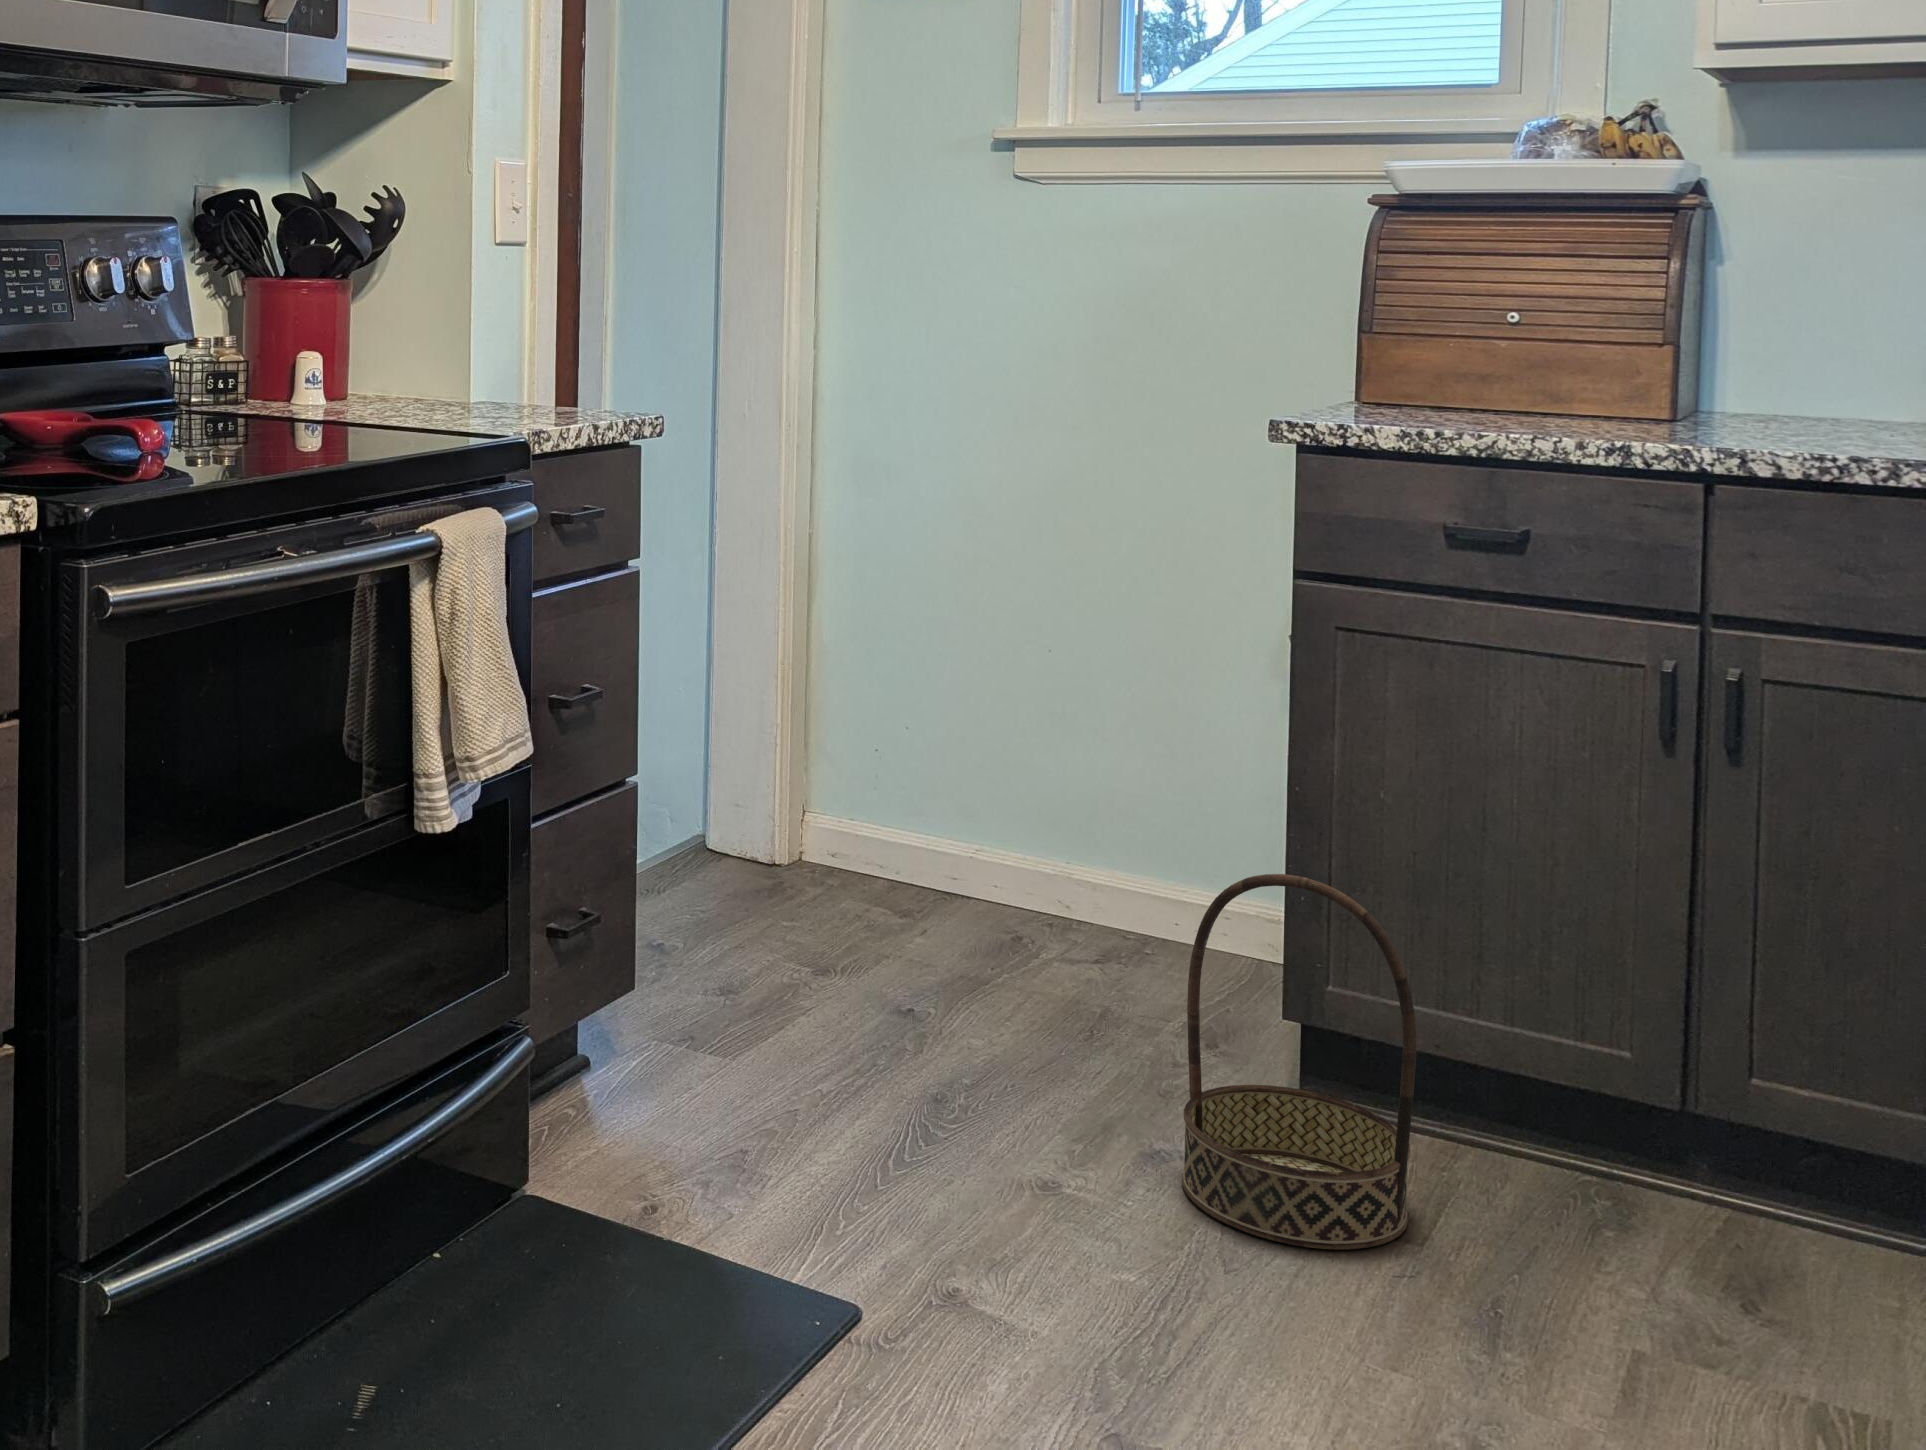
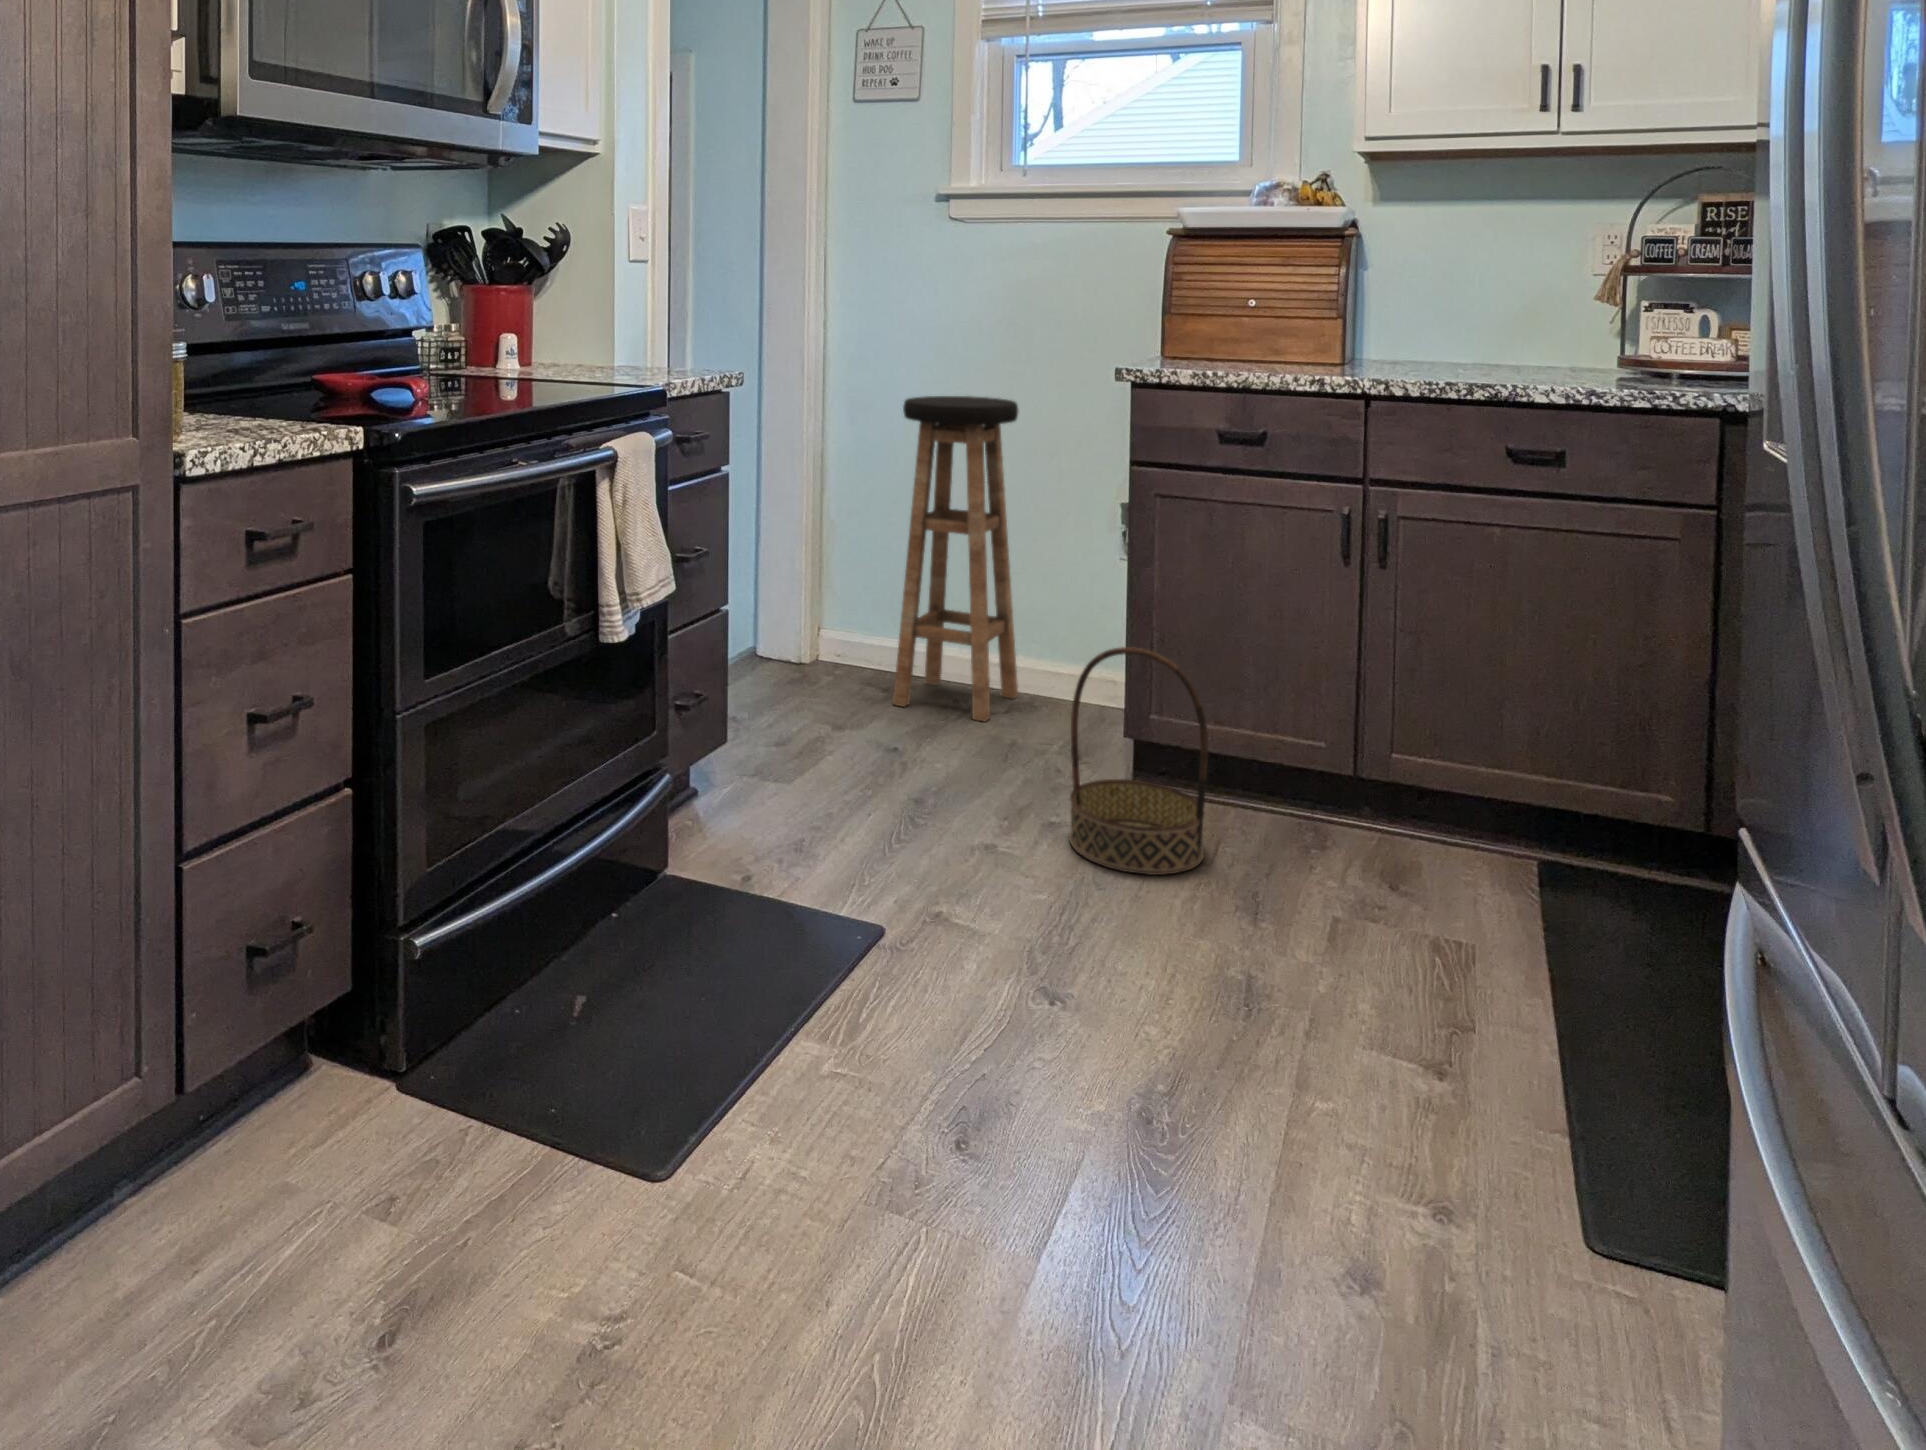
bar stool: none [915,457,1123,975] -> present [893,396,1018,721]

